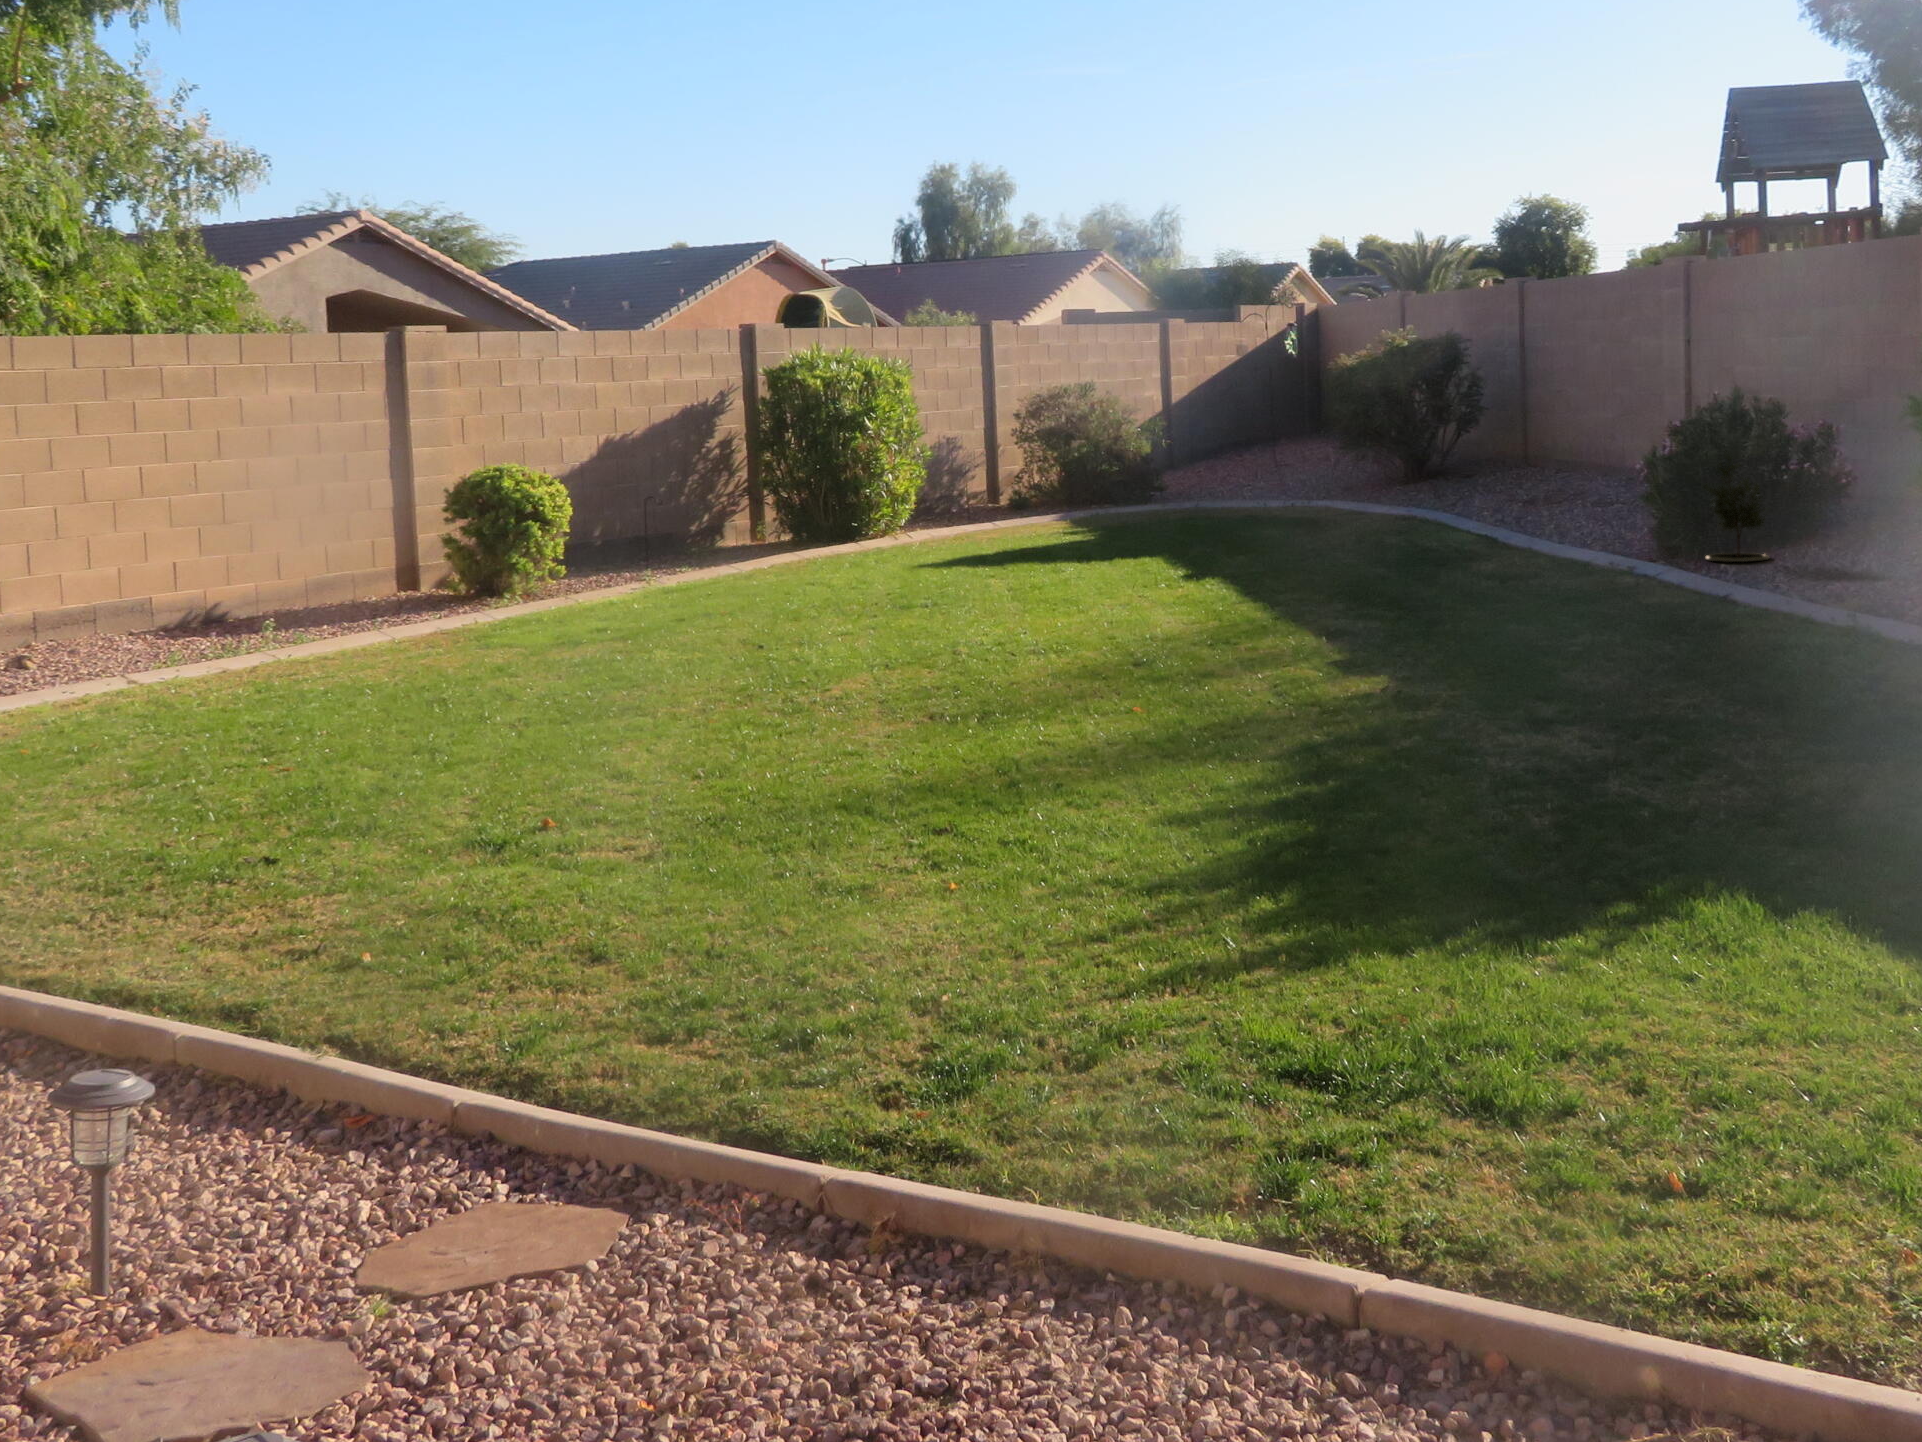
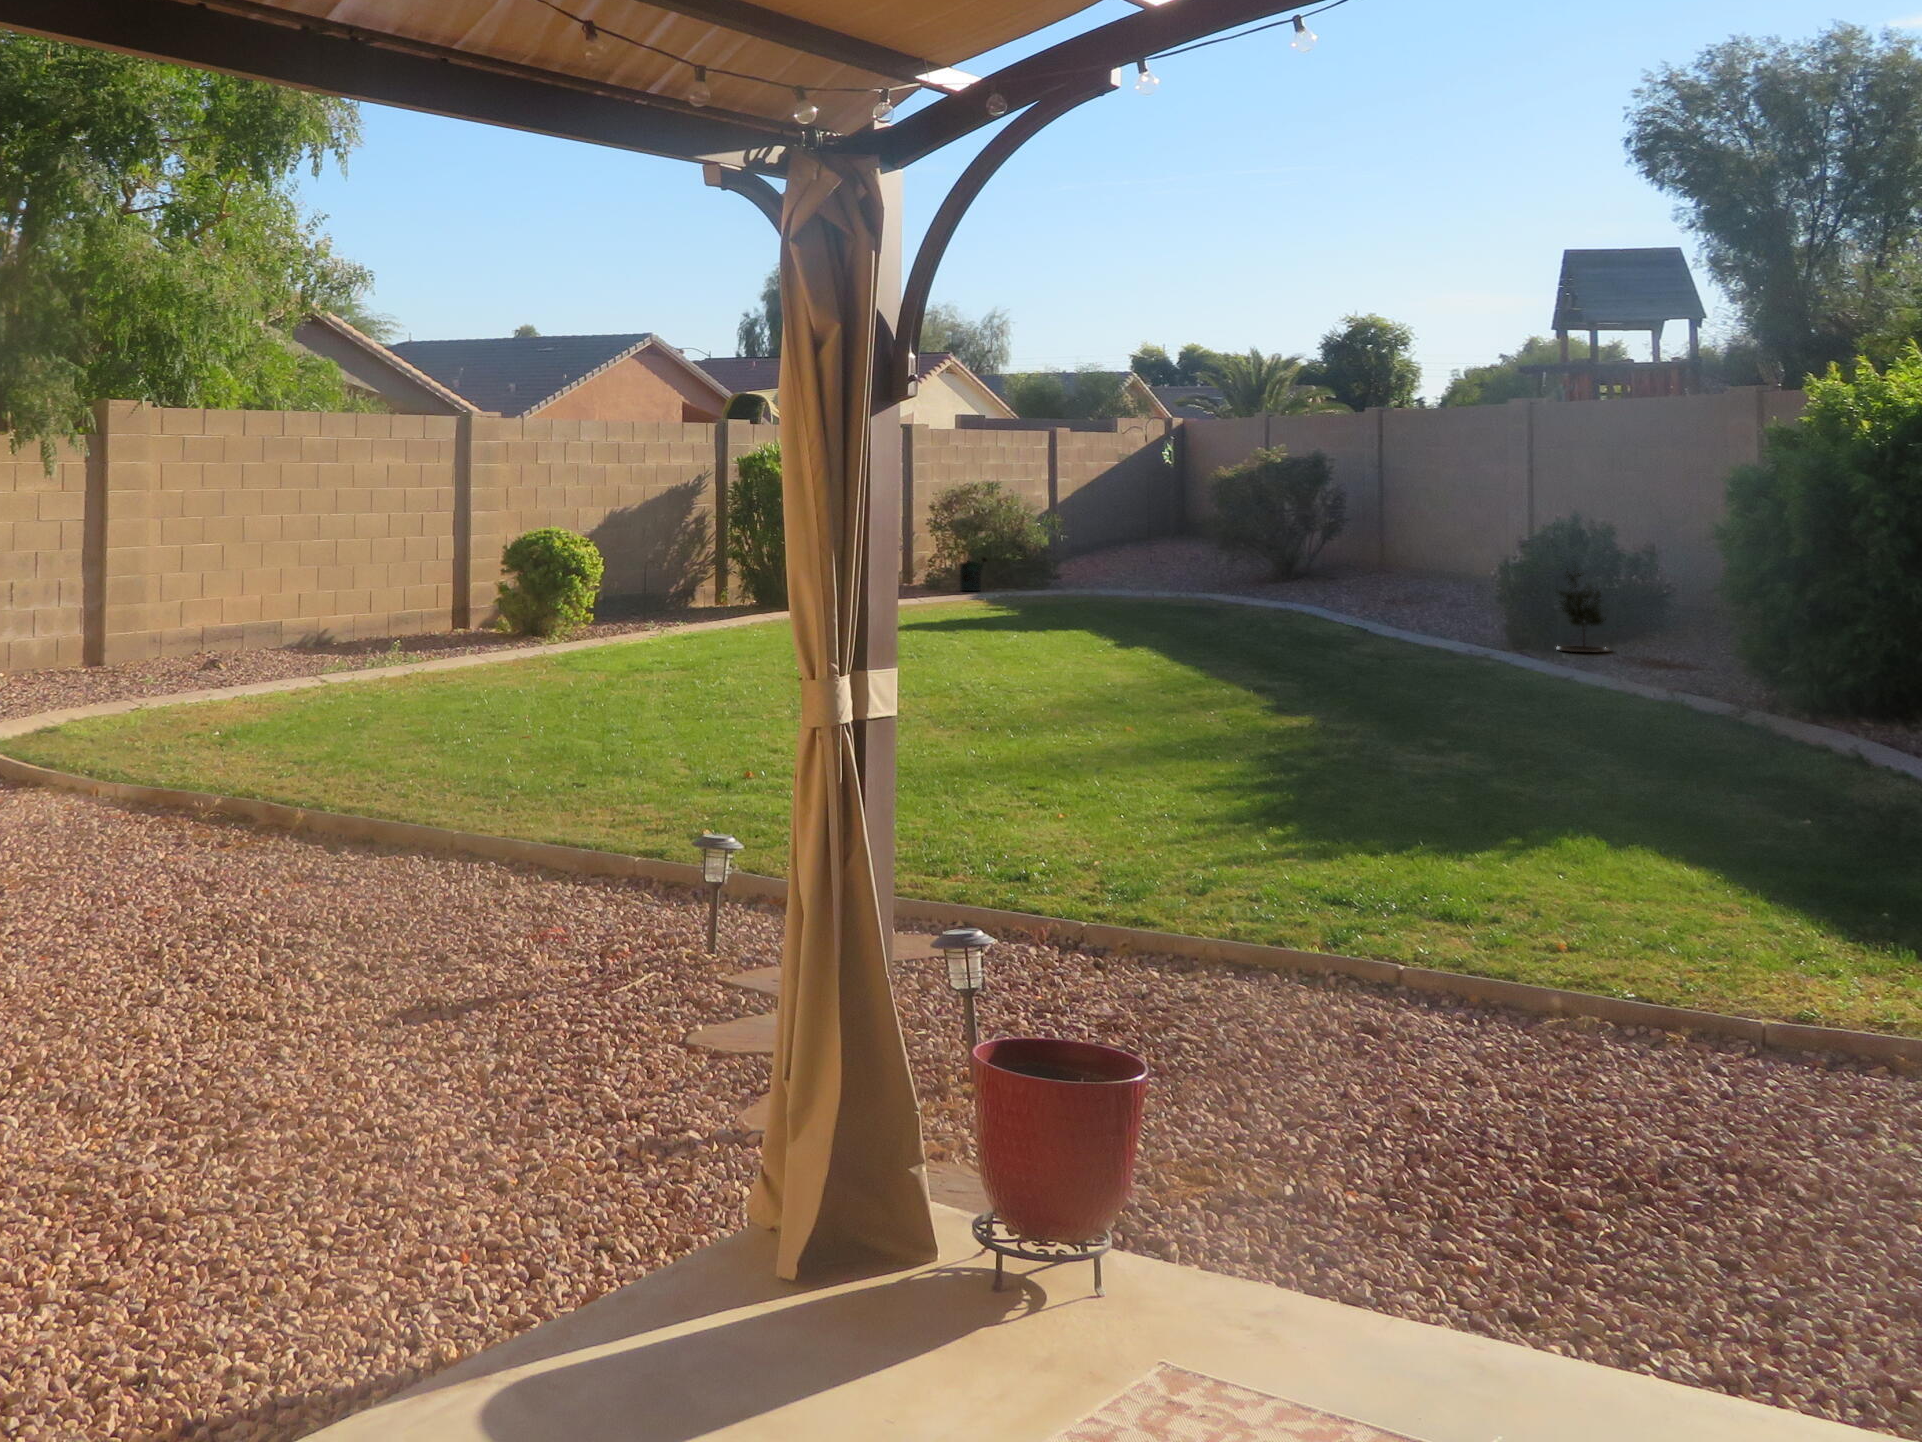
watering can: none [1042,472,1076,511] -> present [960,557,987,591]

